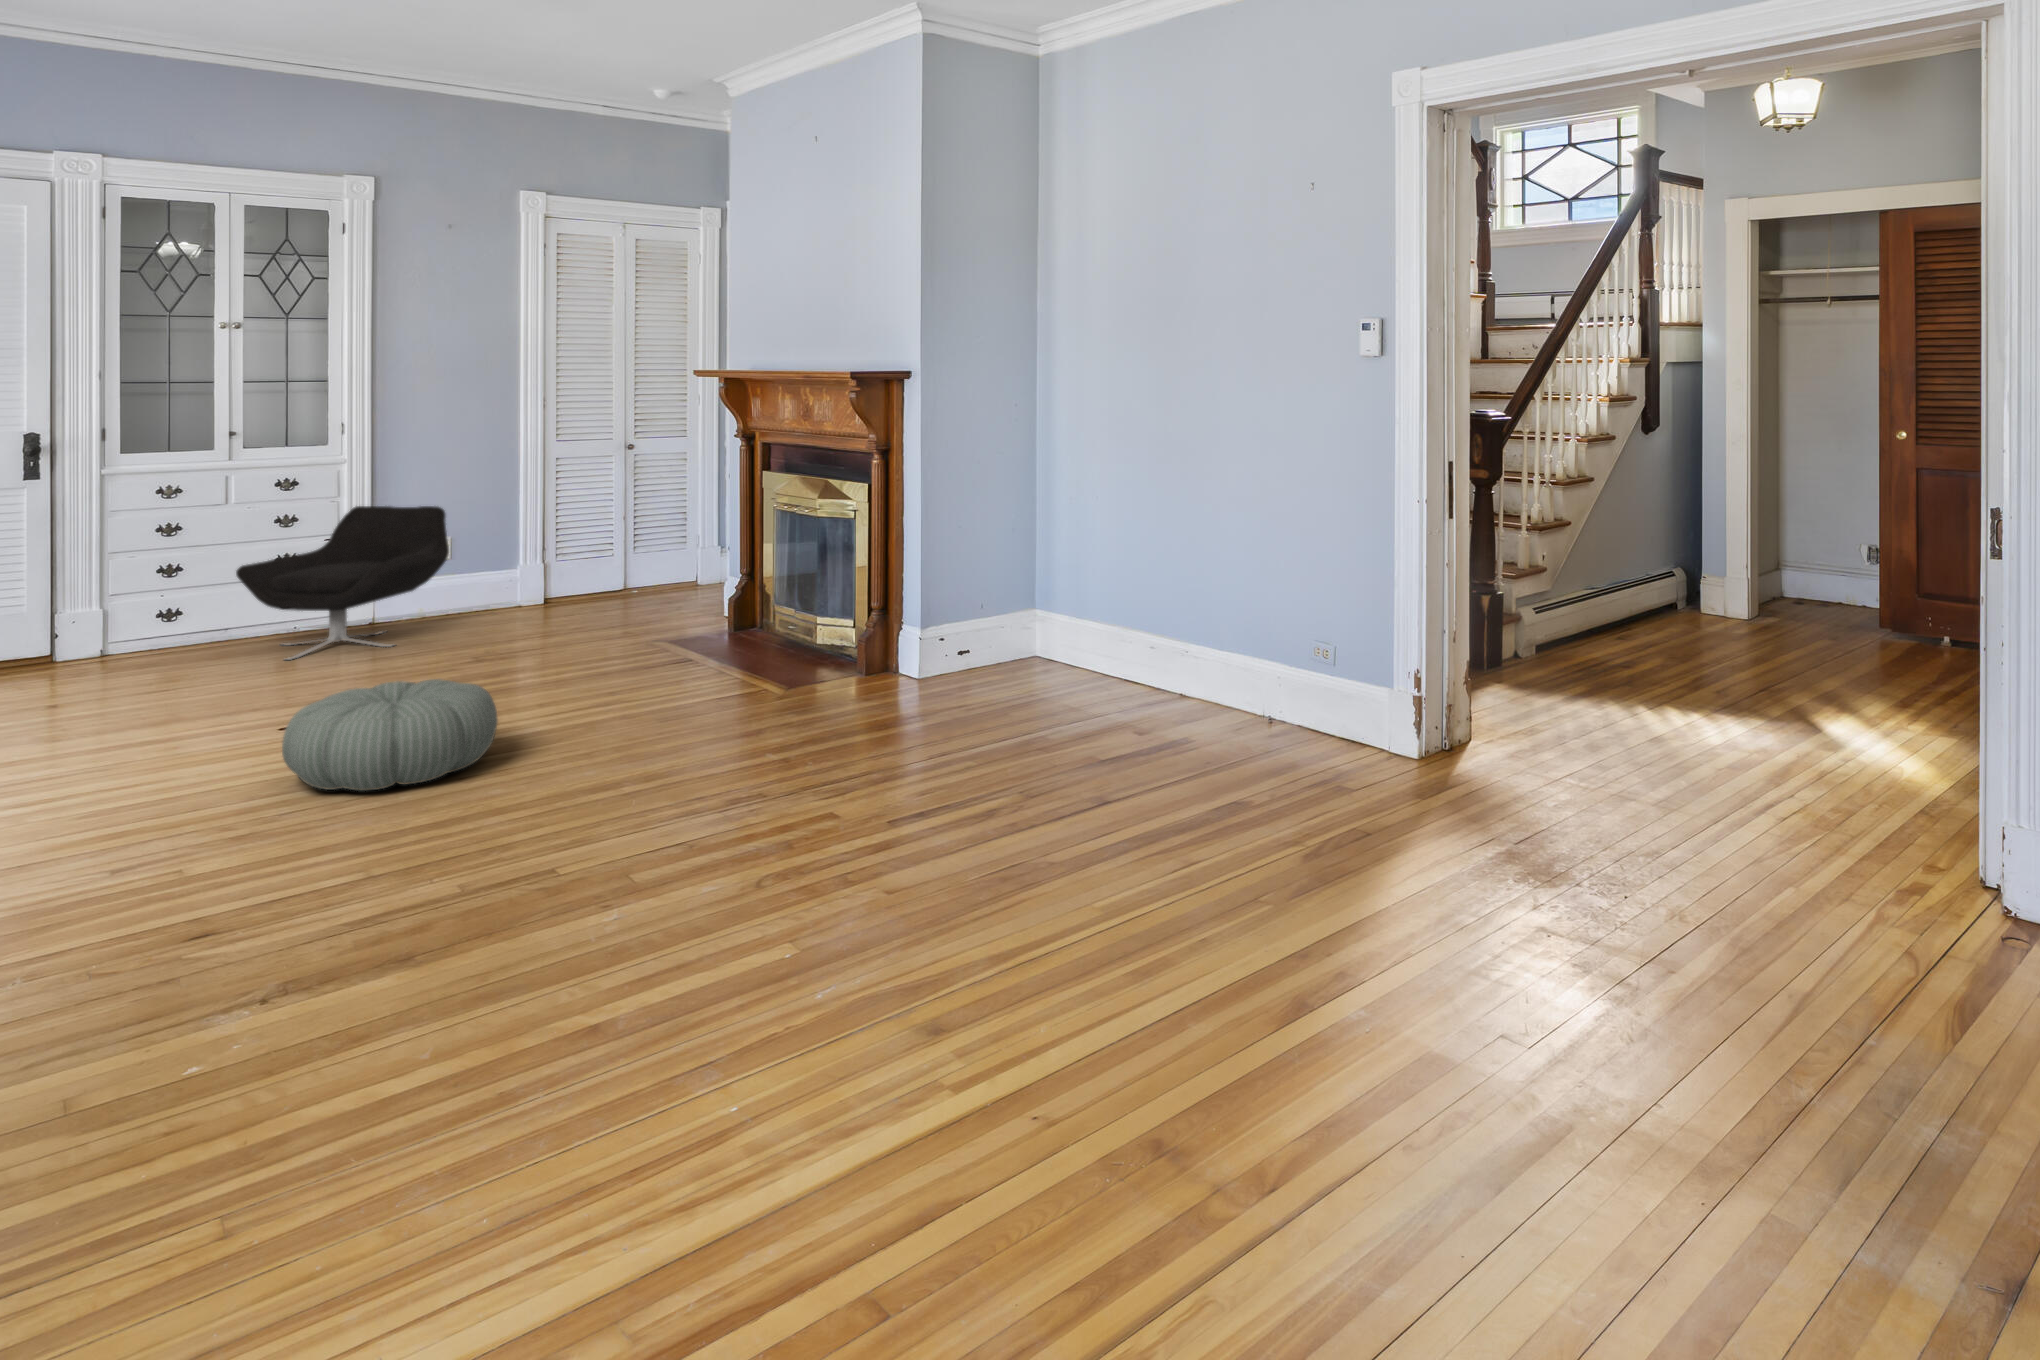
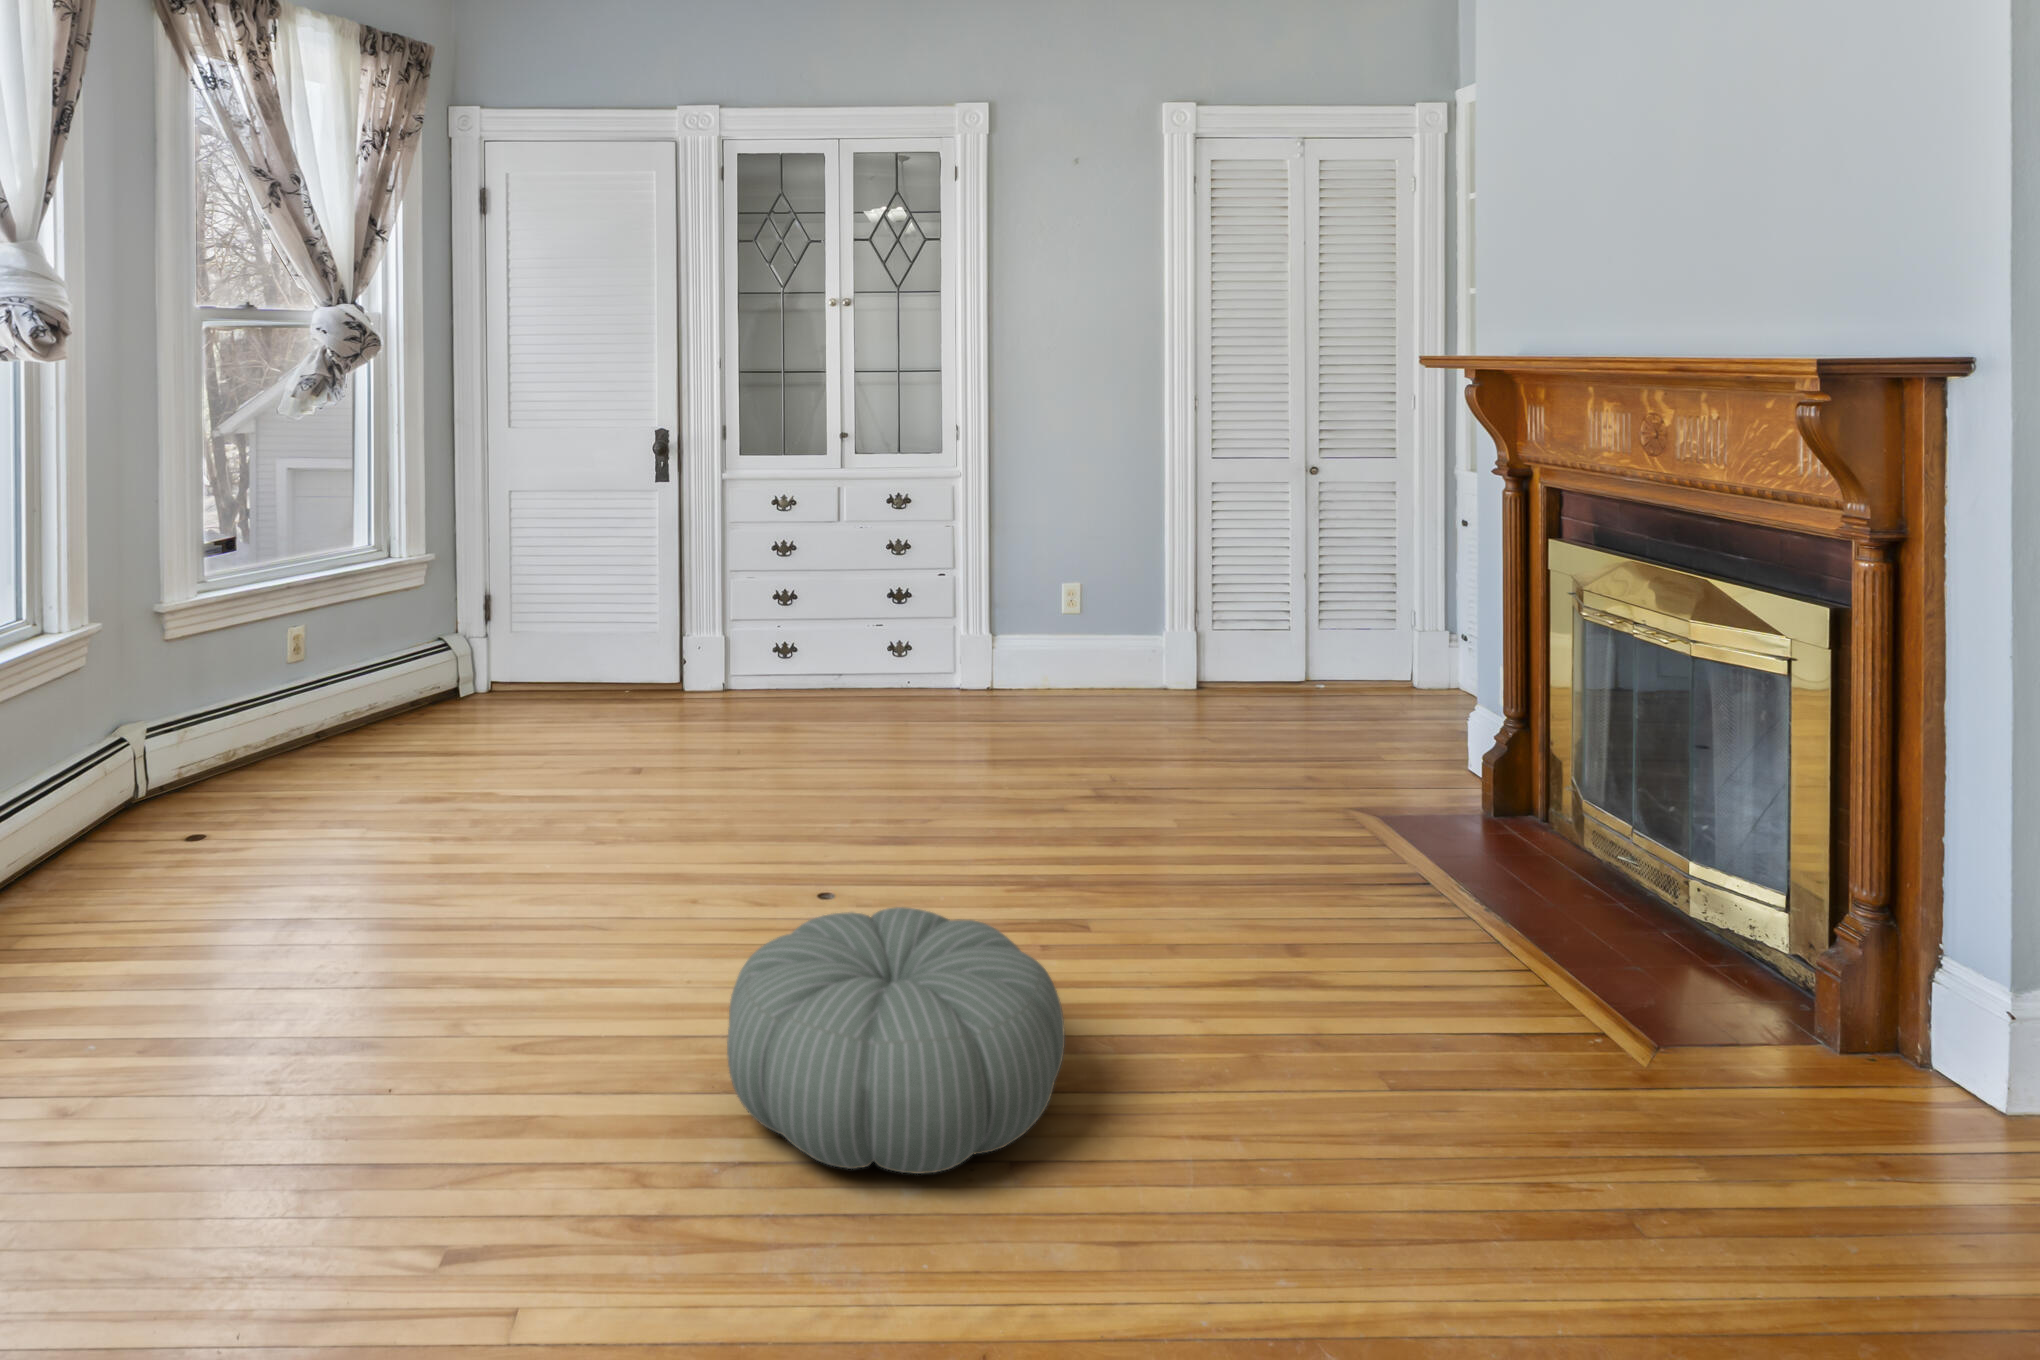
lounge chair: present [236,506,449,660] -> none [837,534,1071,741]

